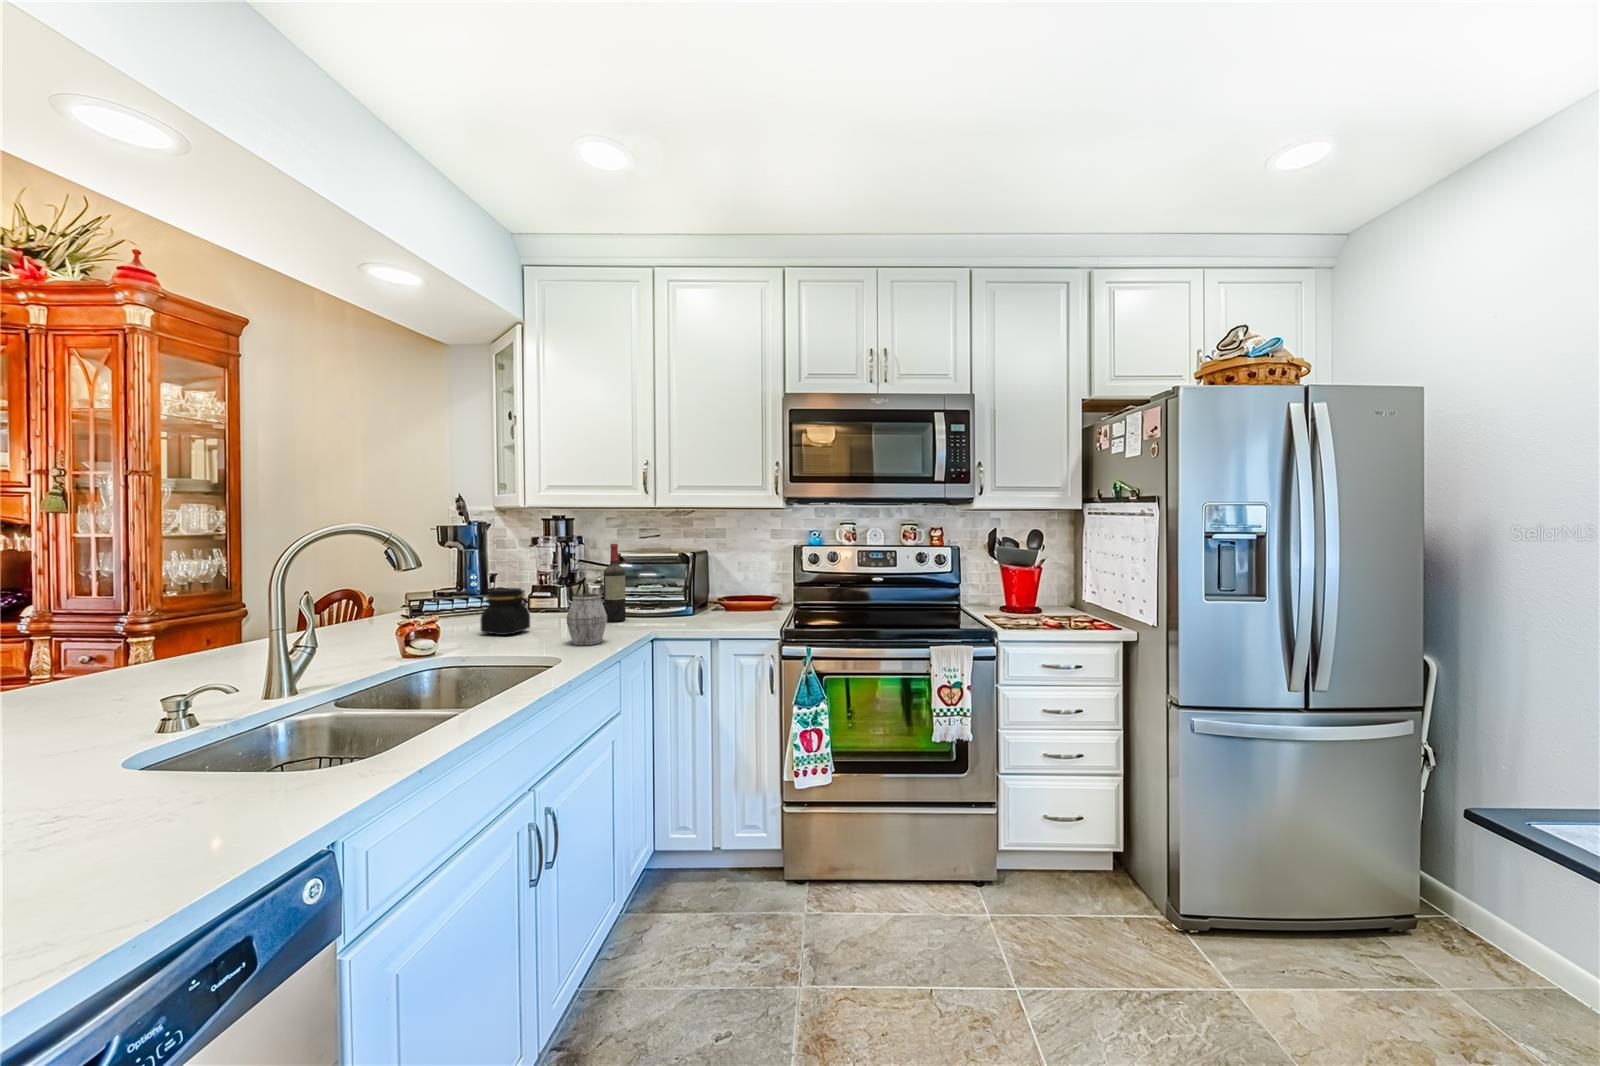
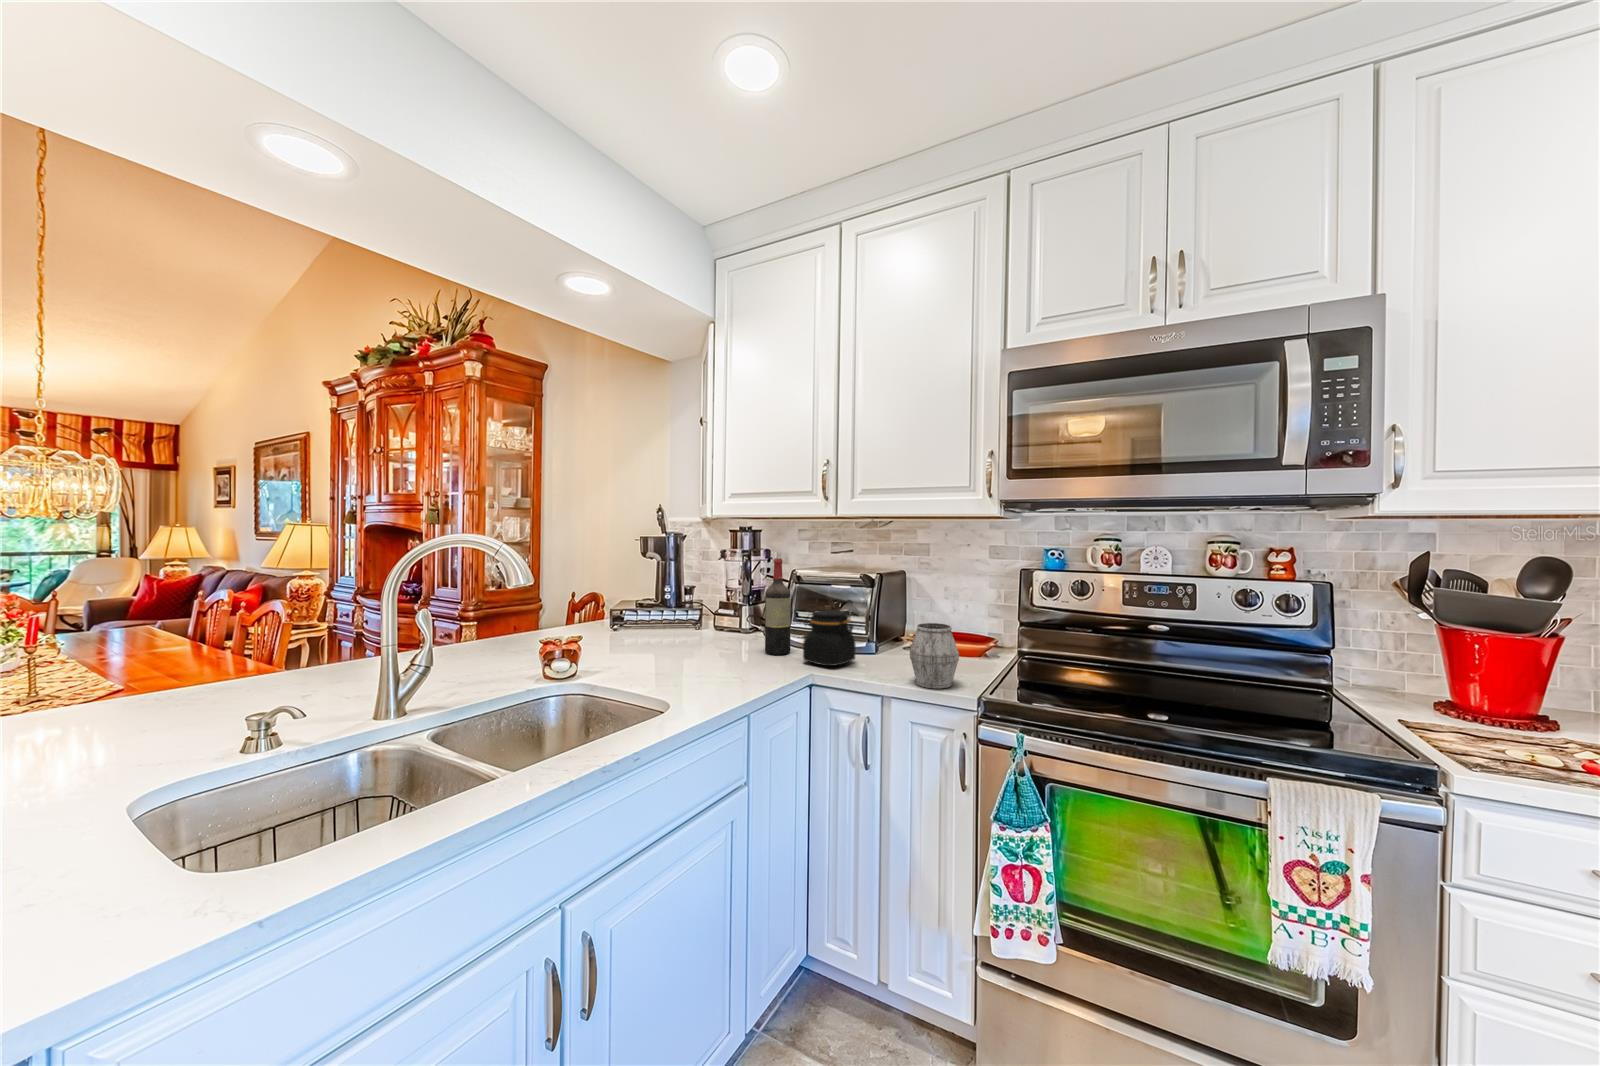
jar: present [480,588,530,635] -> present [803,610,856,666]
mug: present [567,594,607,645] -> present [910,623,959,689]

